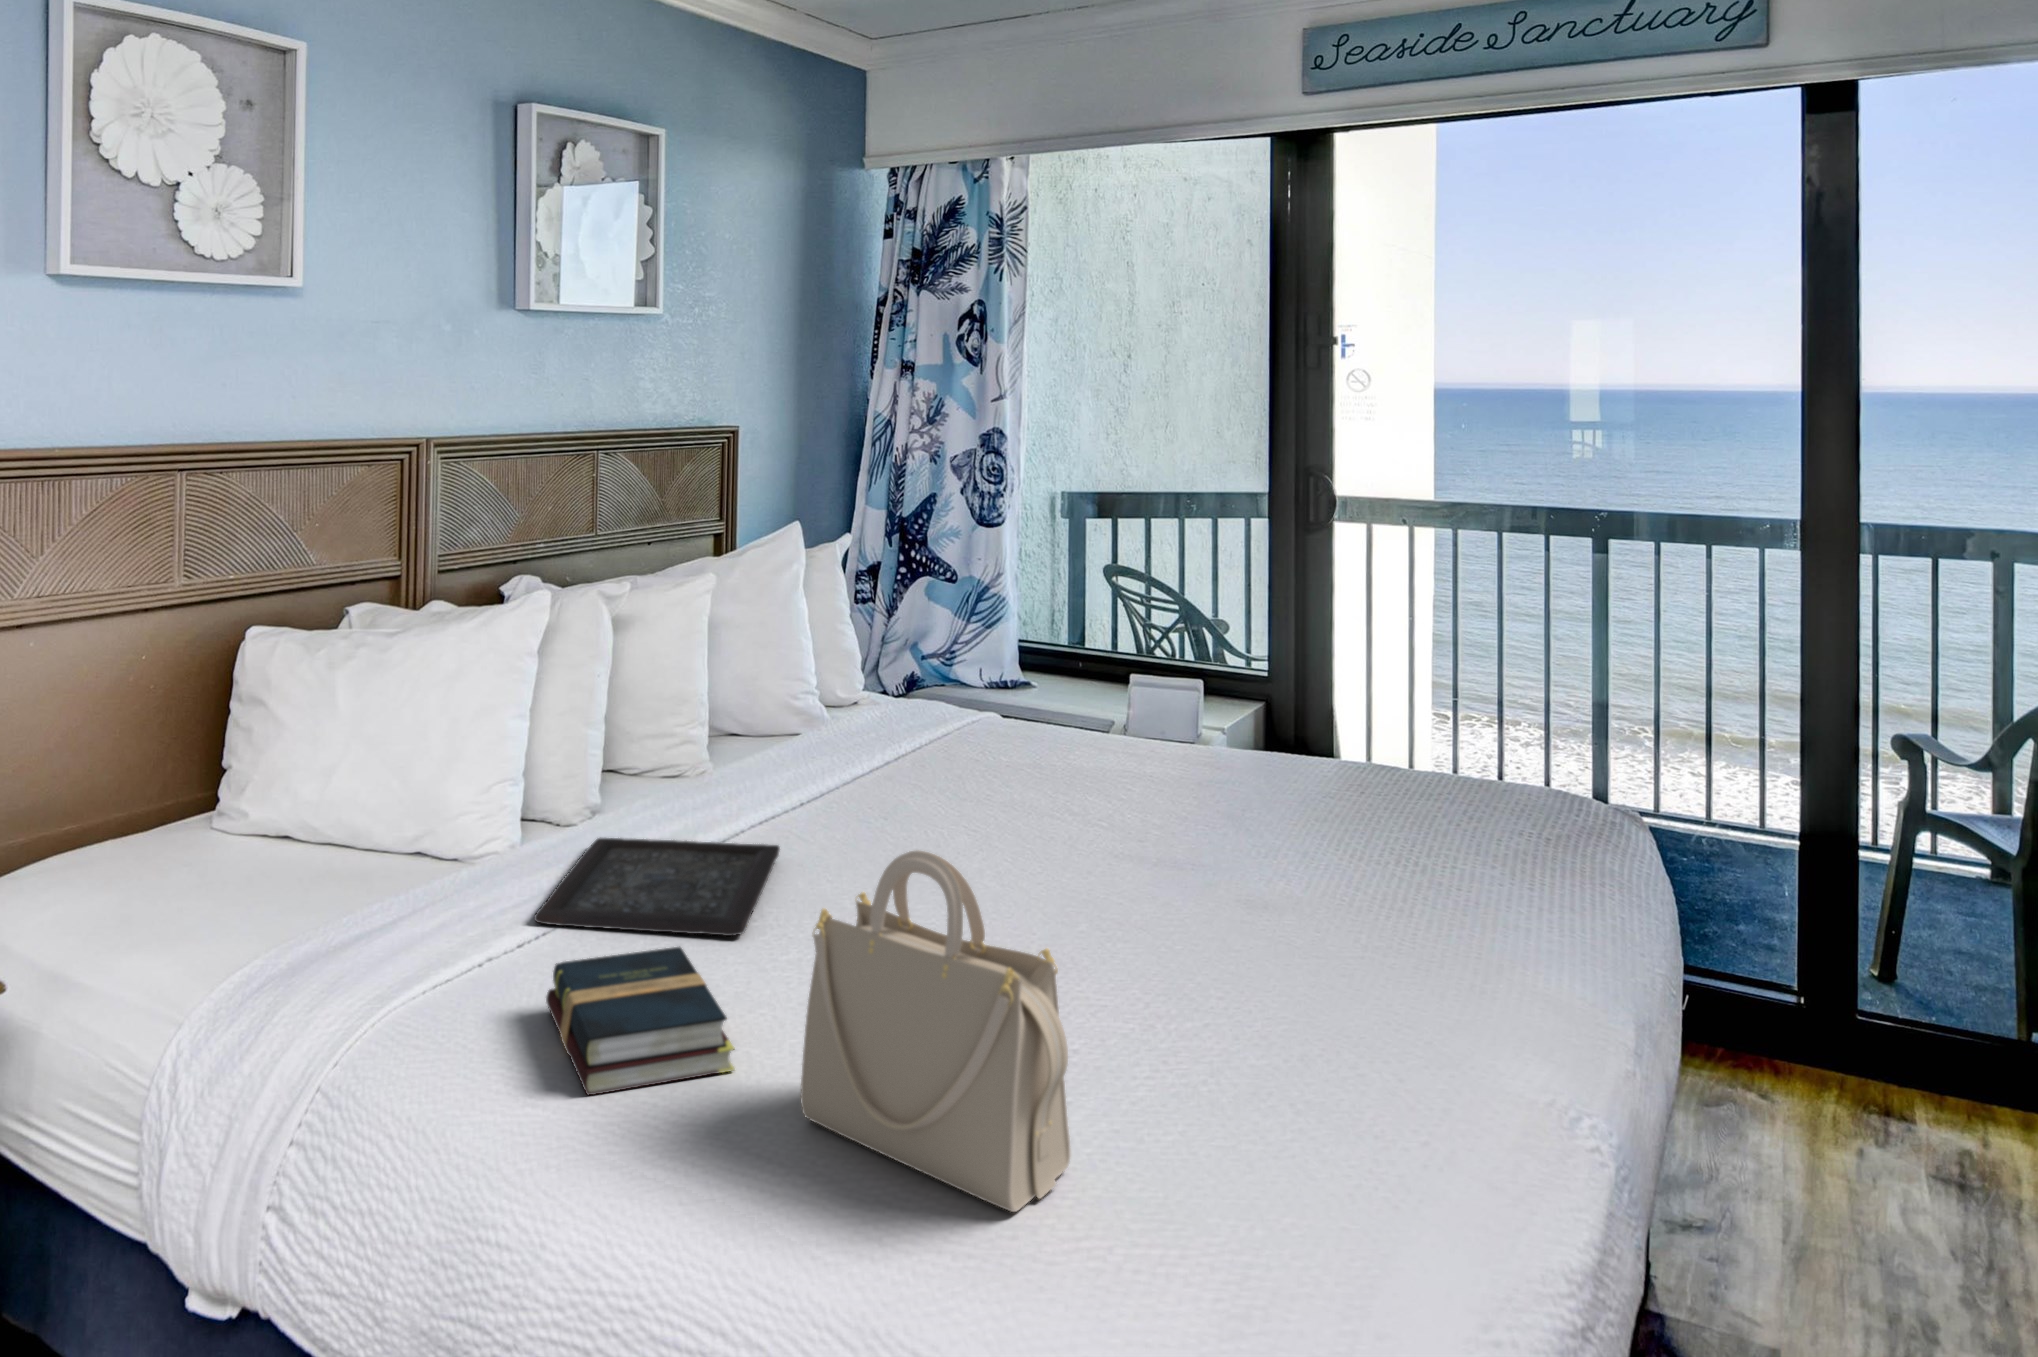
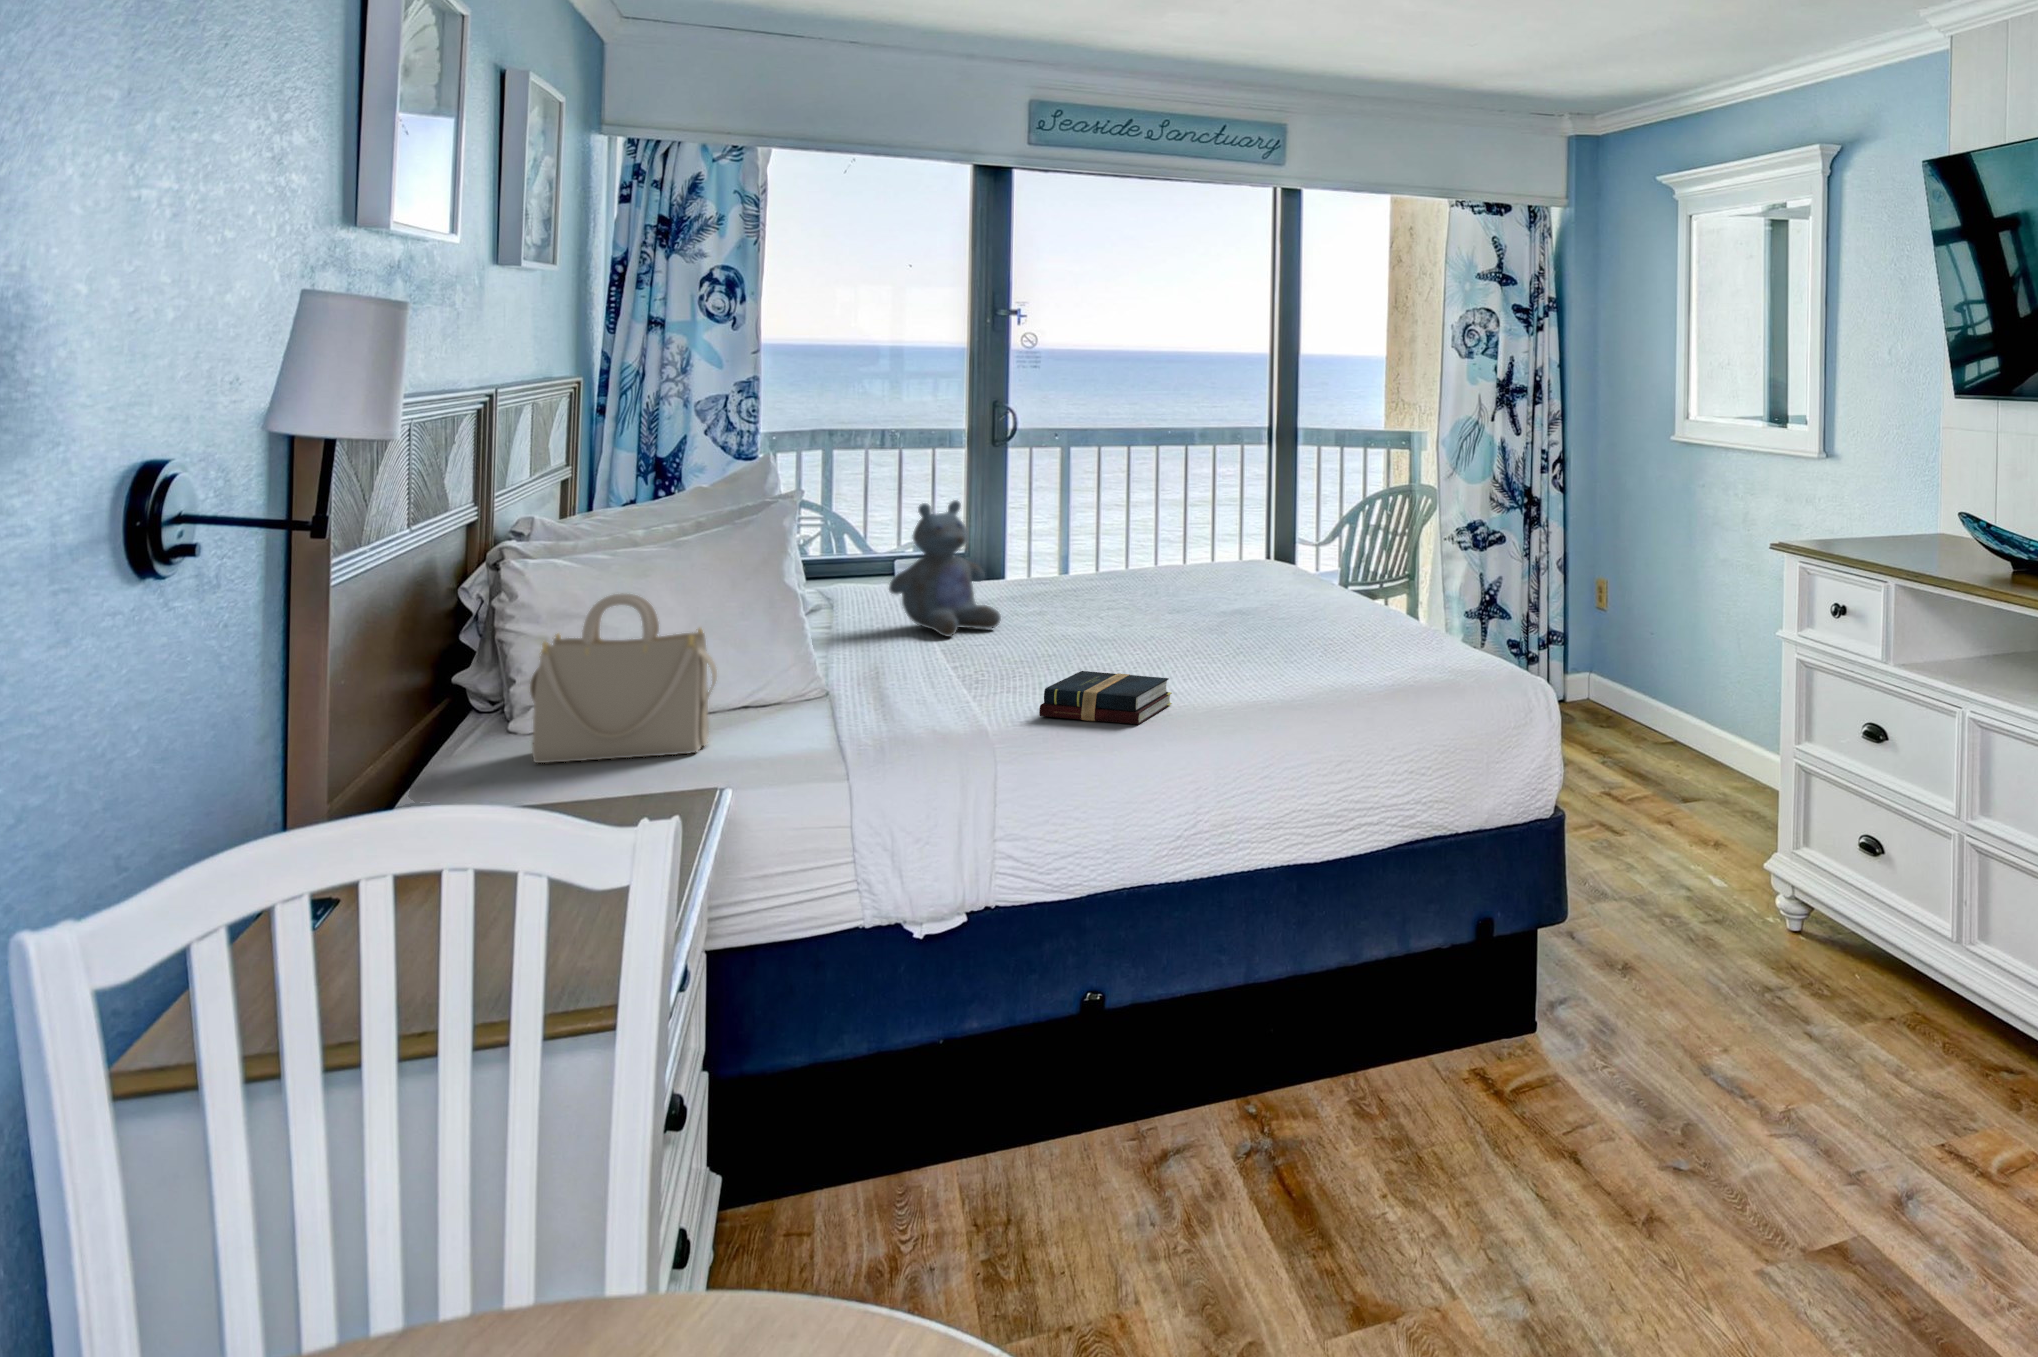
stuffed bear: none [818,610,970,815] -> present [889,500,1001,636]
tray: present [534,838,780,936] -> none [845,650,1047,704]
handbag: present [800,850,1071,1212] -> present [530,594,717,763]

